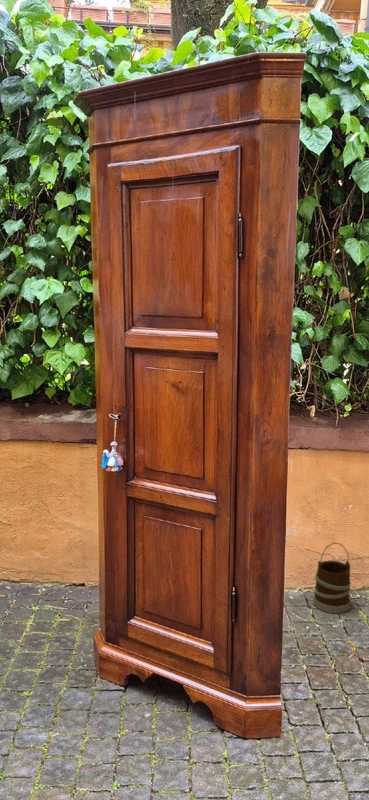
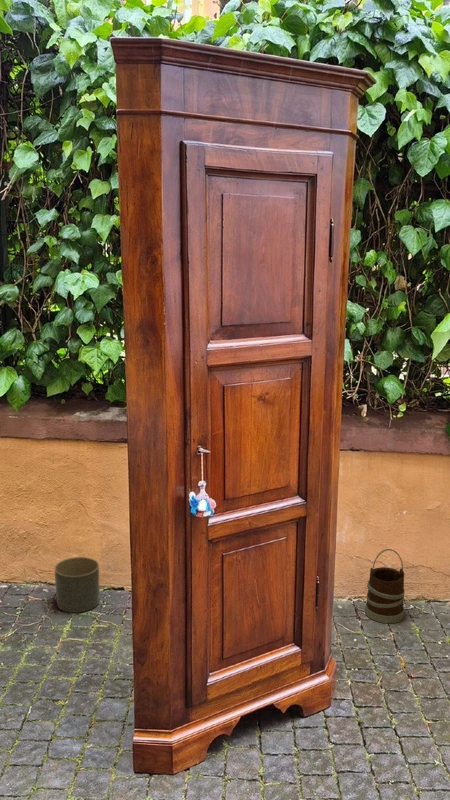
planter: none [17,554,60,607] -> present [55,557,99,613]

